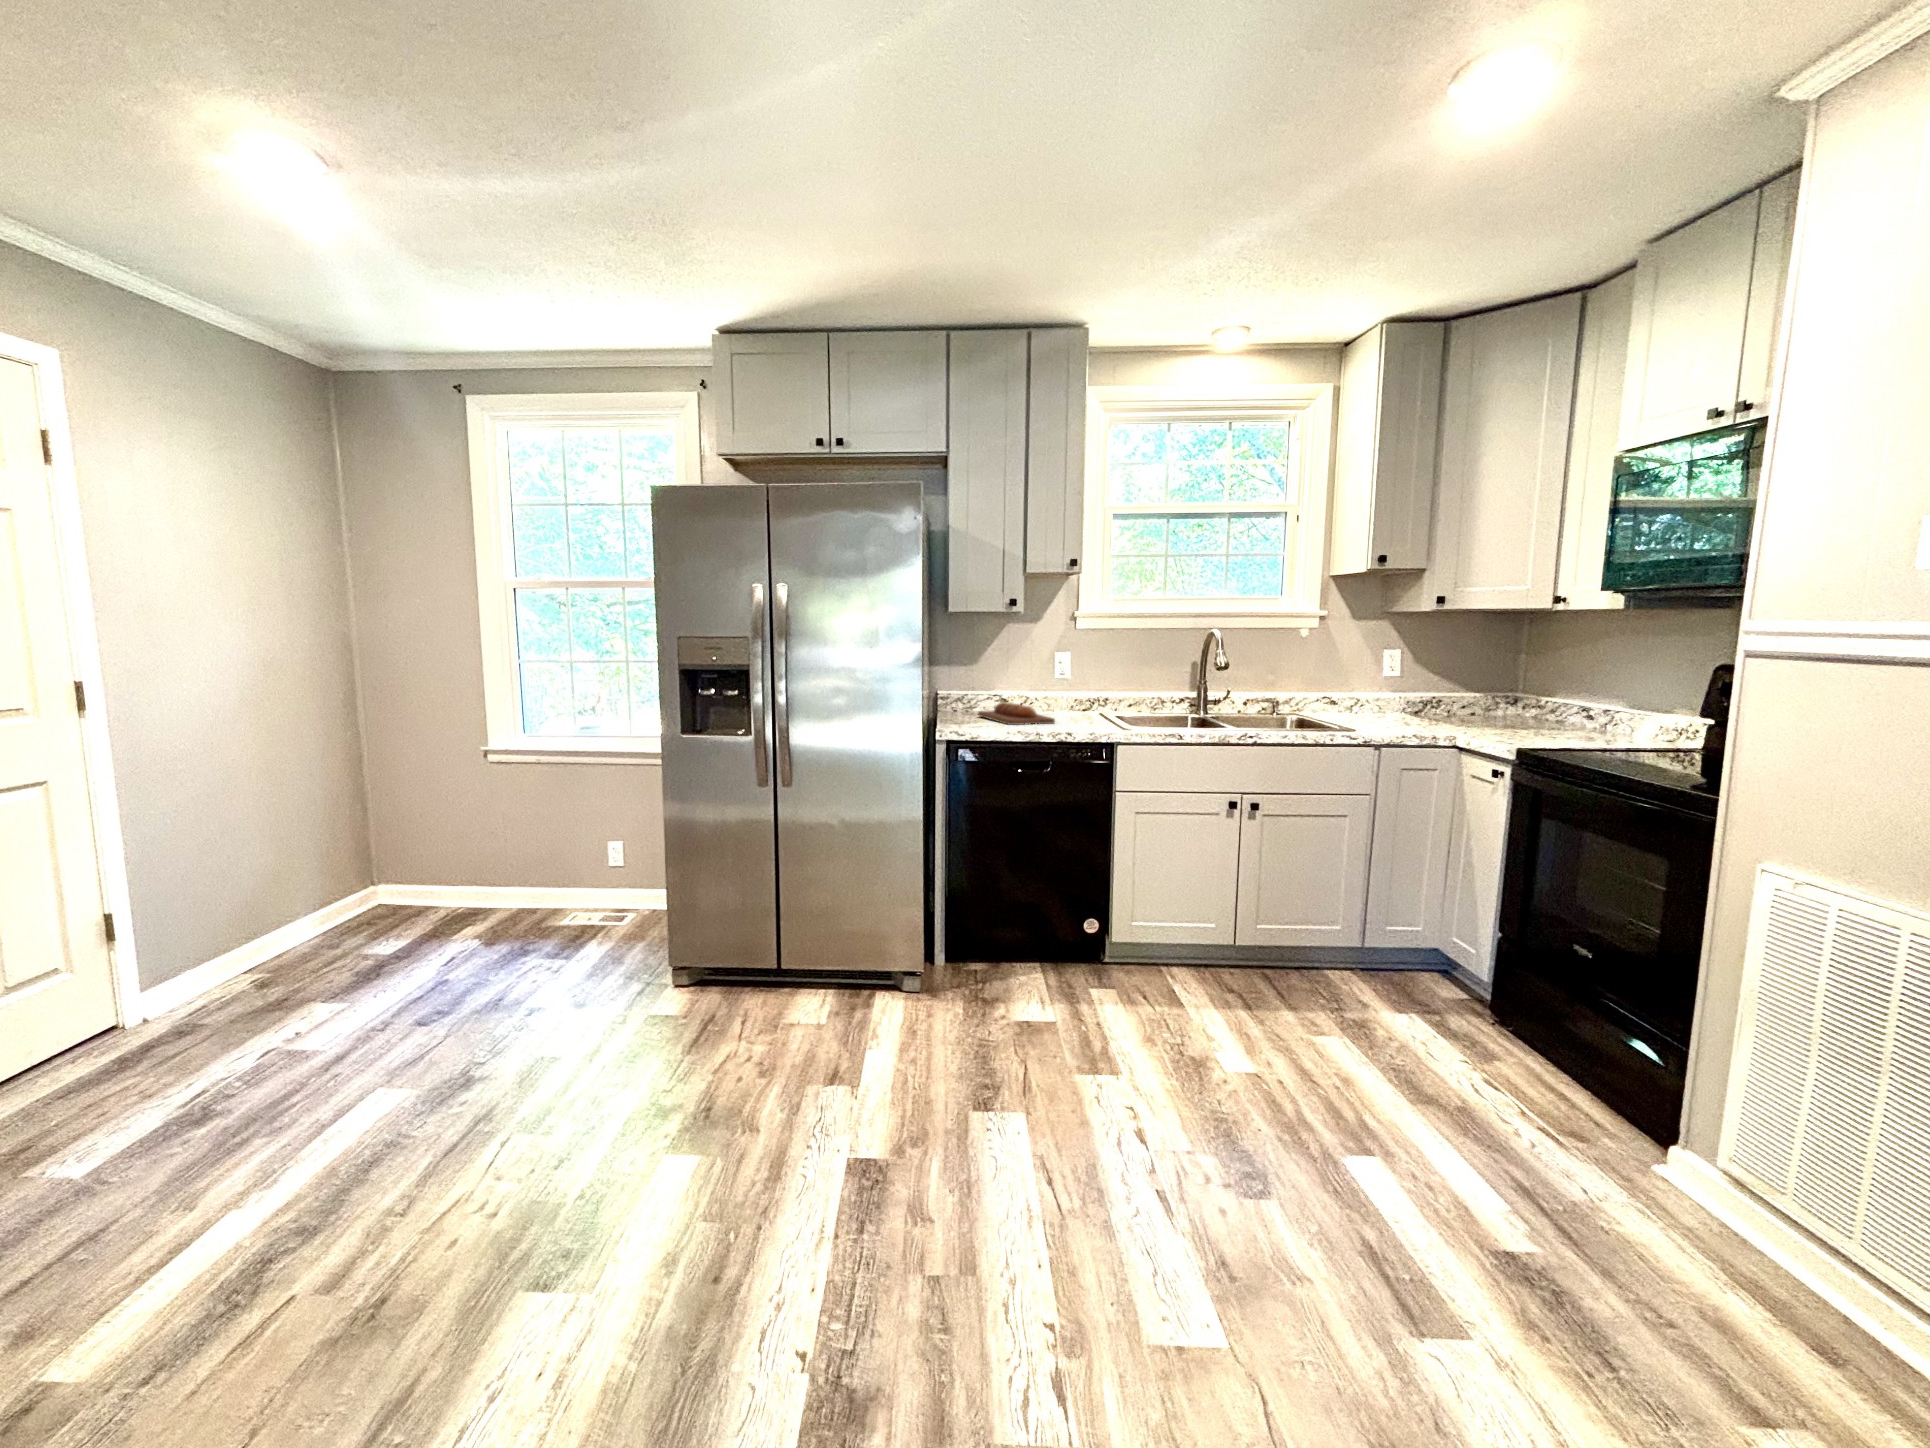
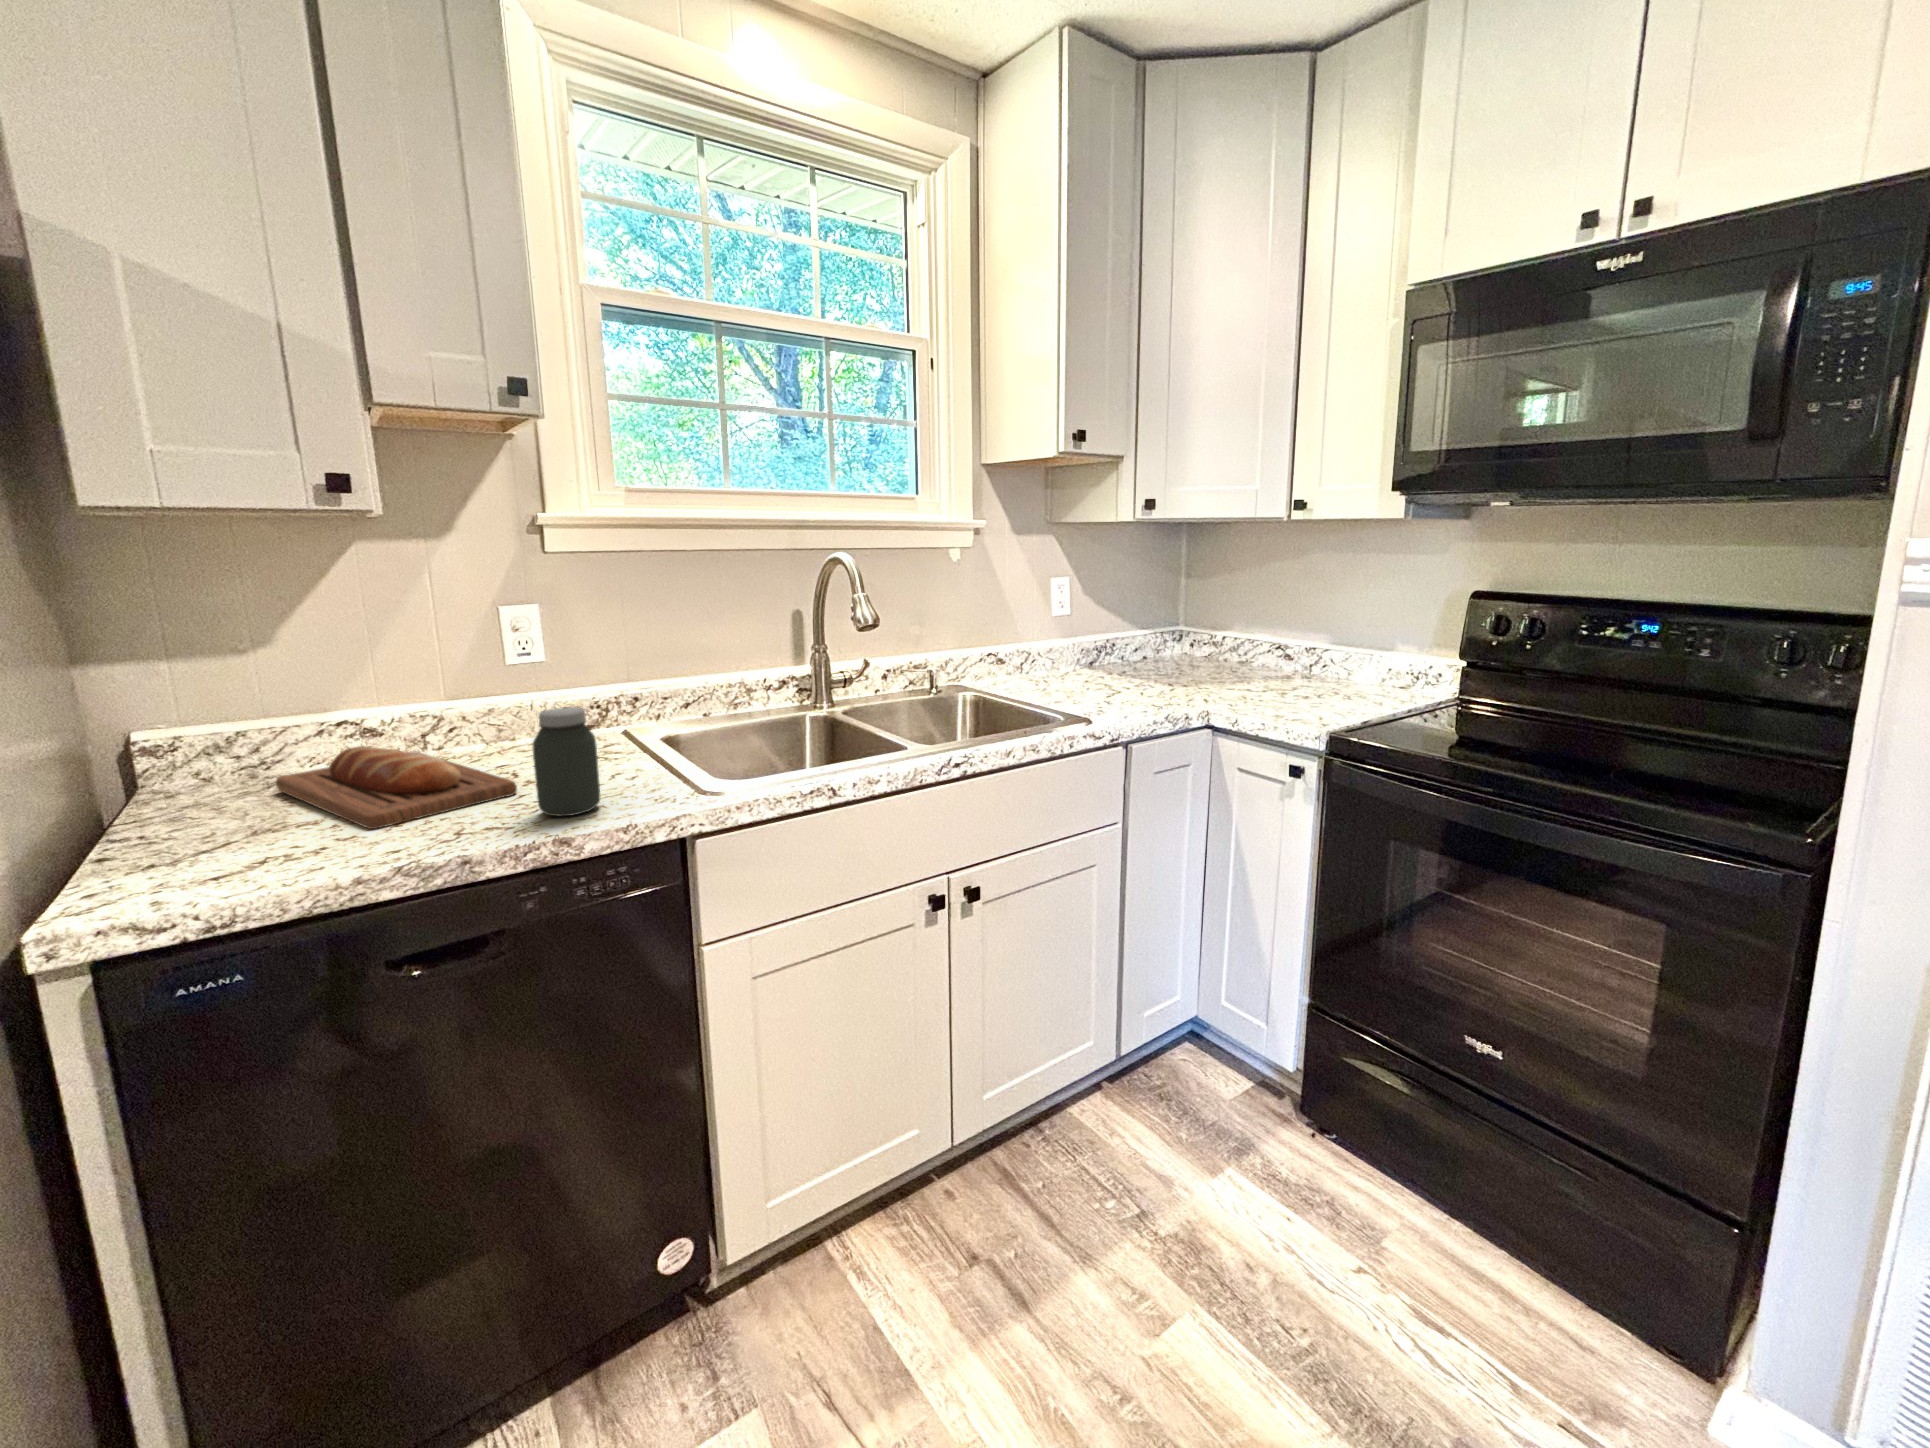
jar: none [1062,687,1084,728] -> present [533,707,600,816]

